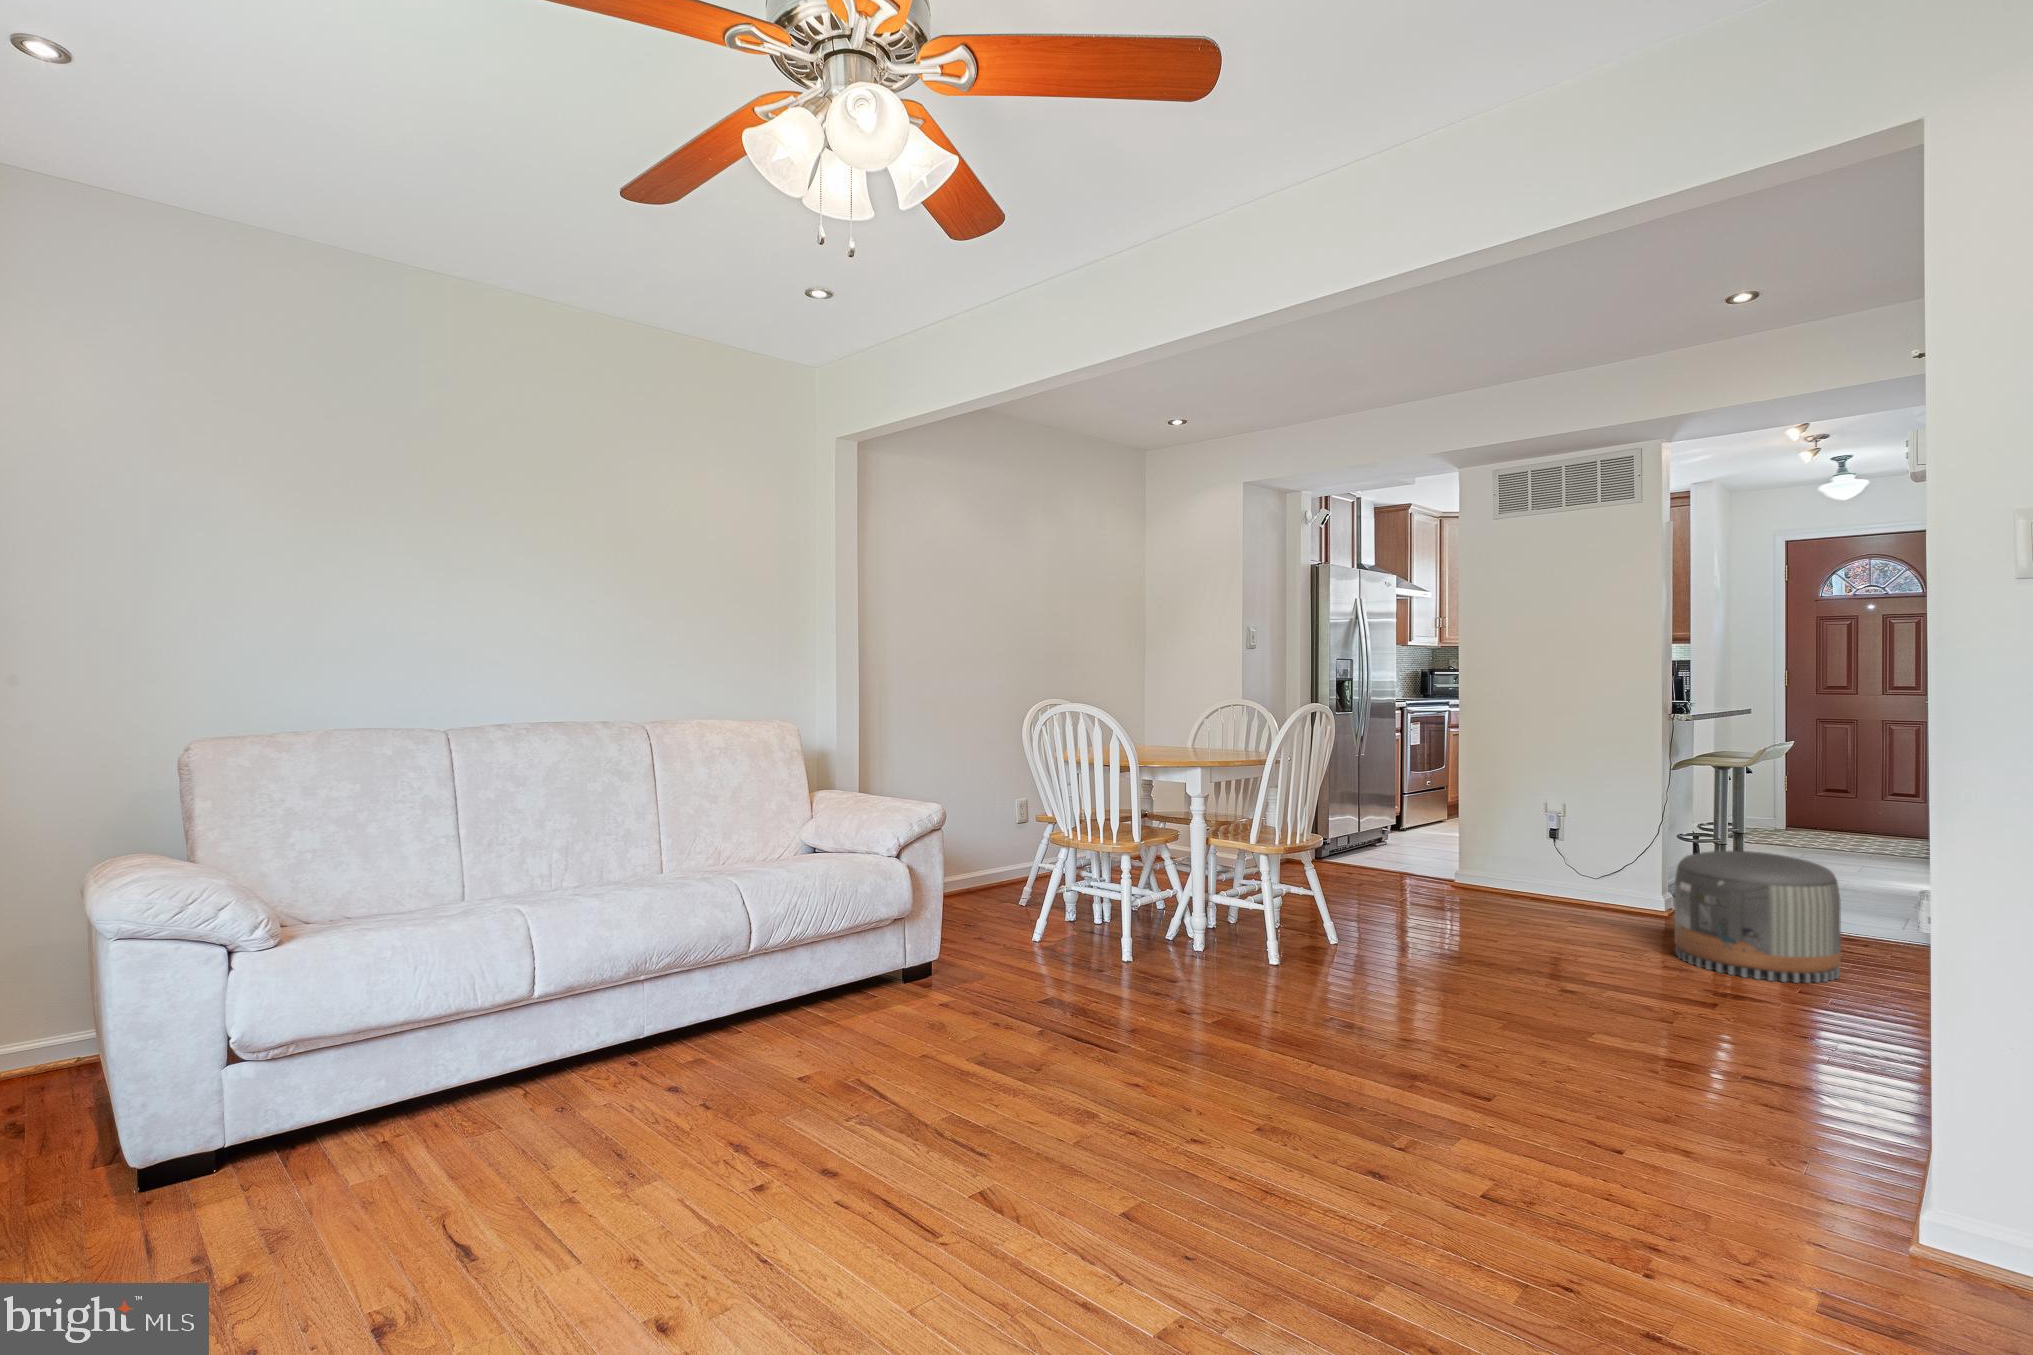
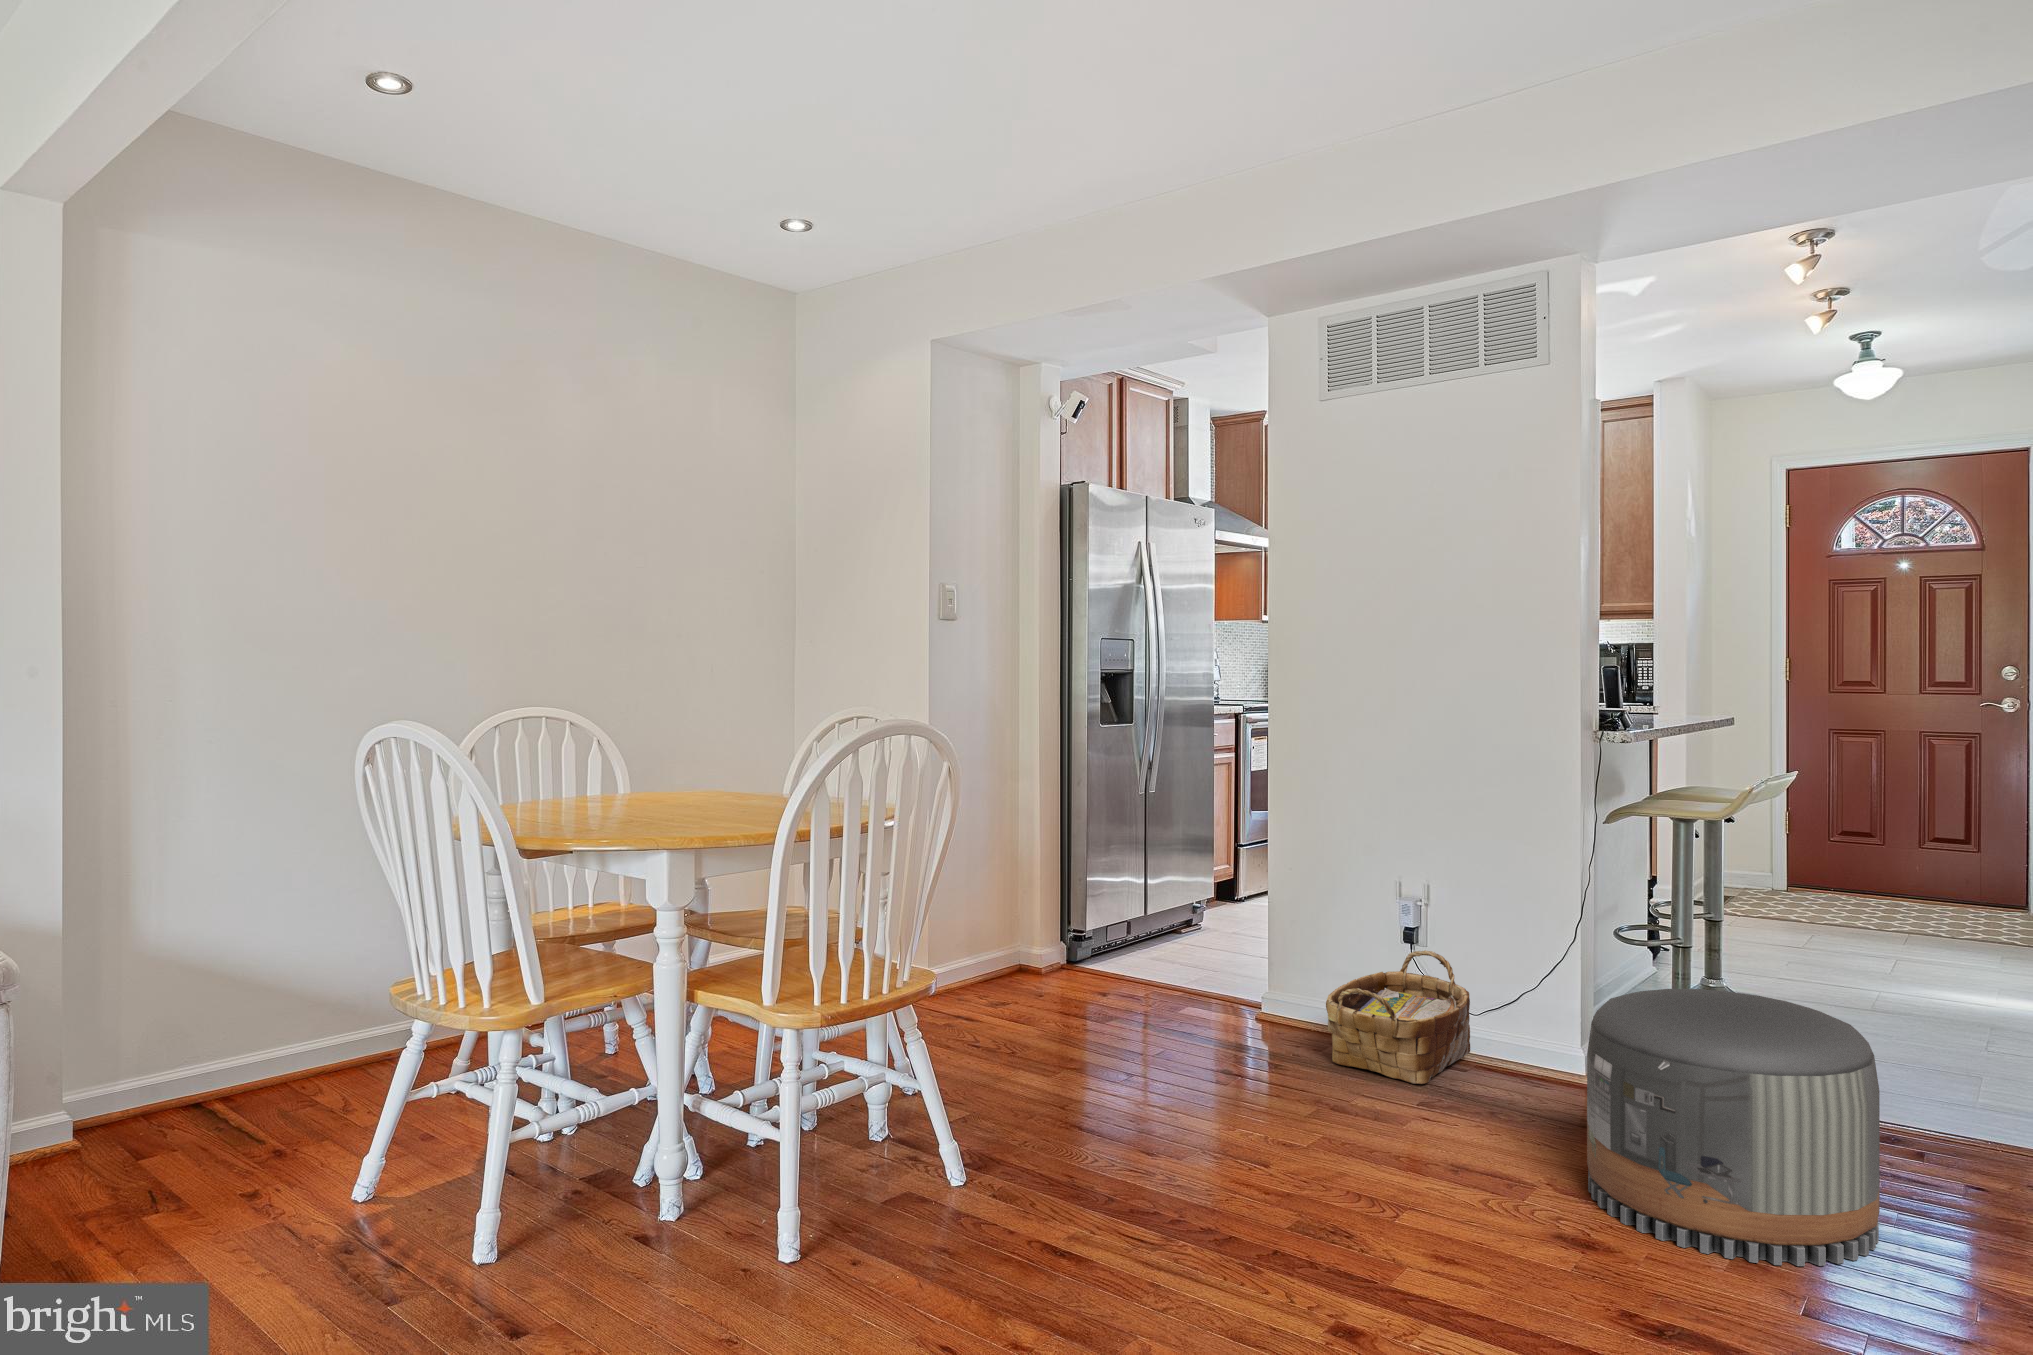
woven basket: none [1505,842,1592,914] -> present [1326,950,1470,1084]

